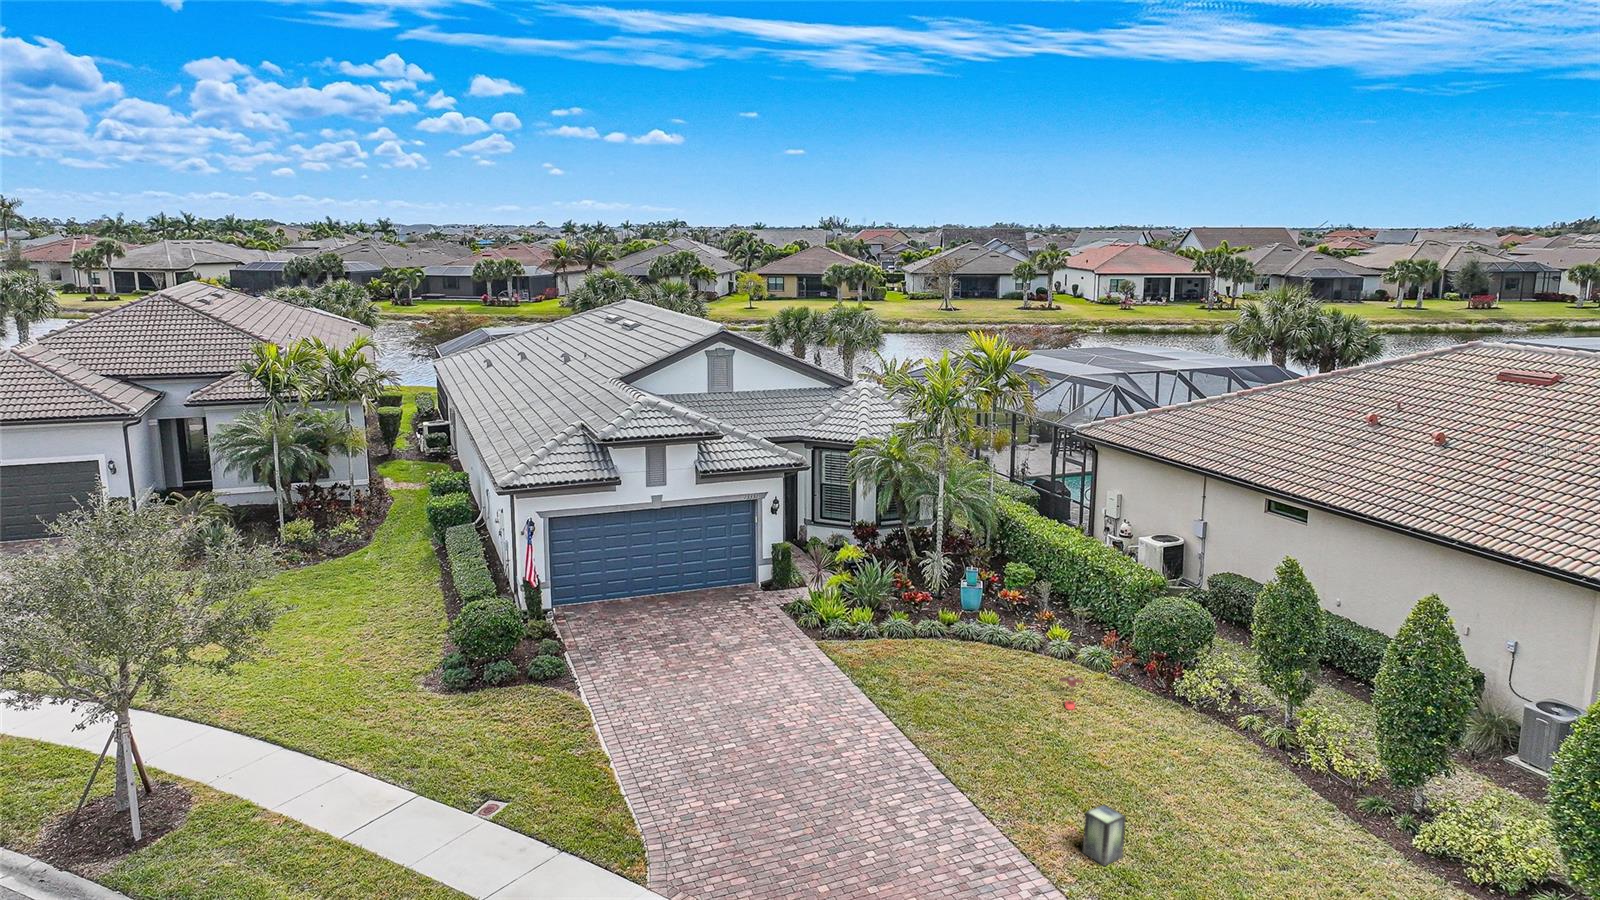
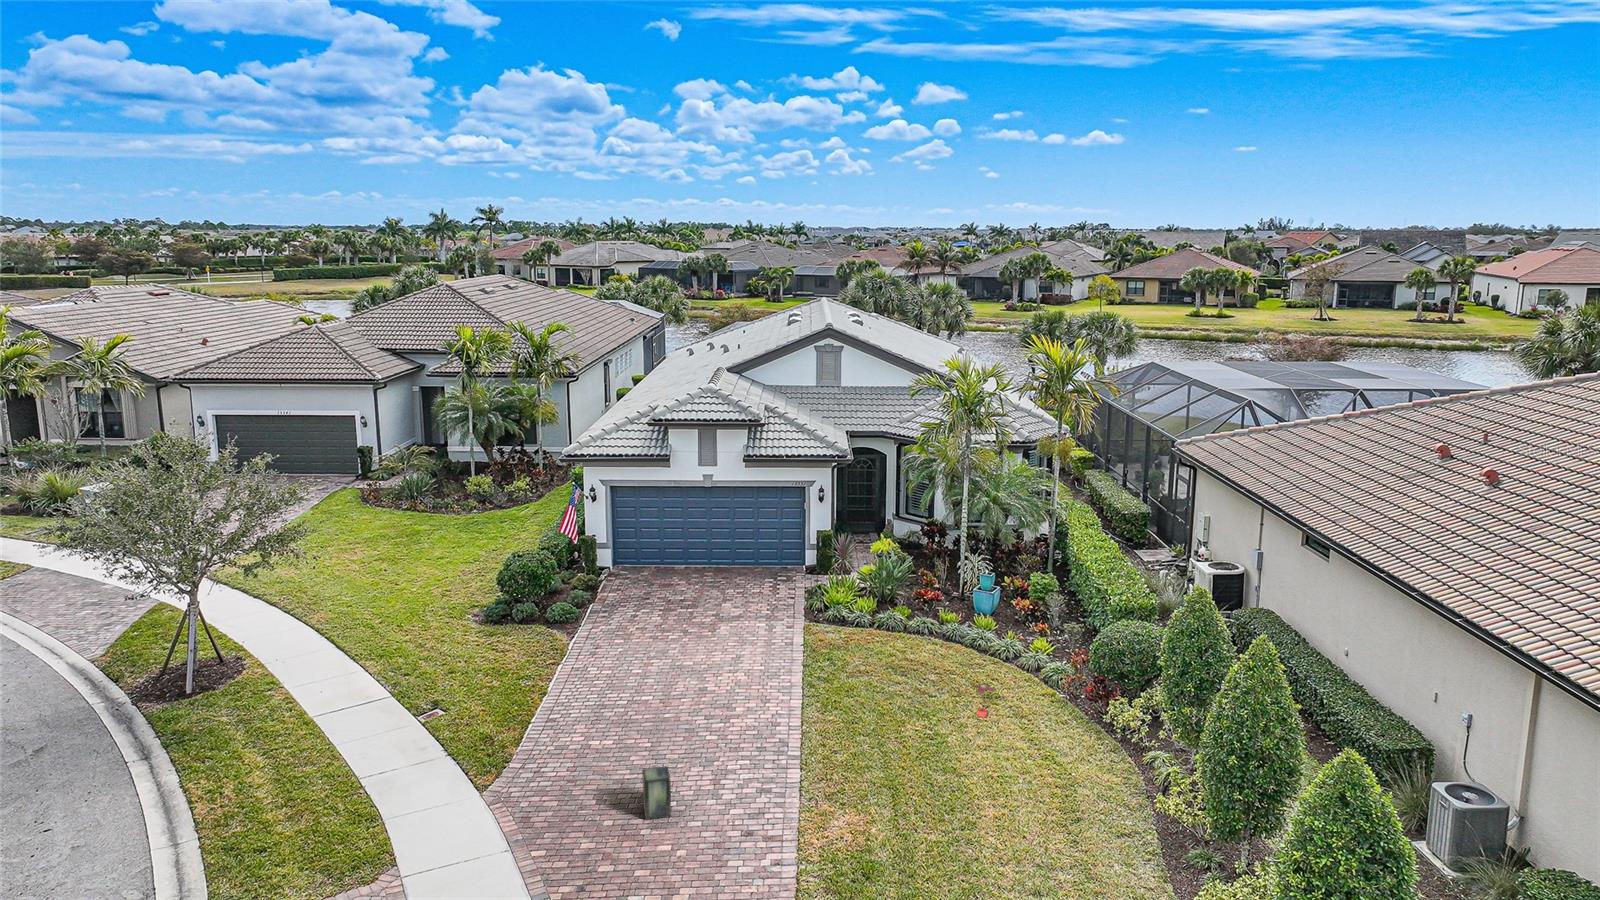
storage box: present [1083,805,1126,866] -> present [642,766,671,820]

